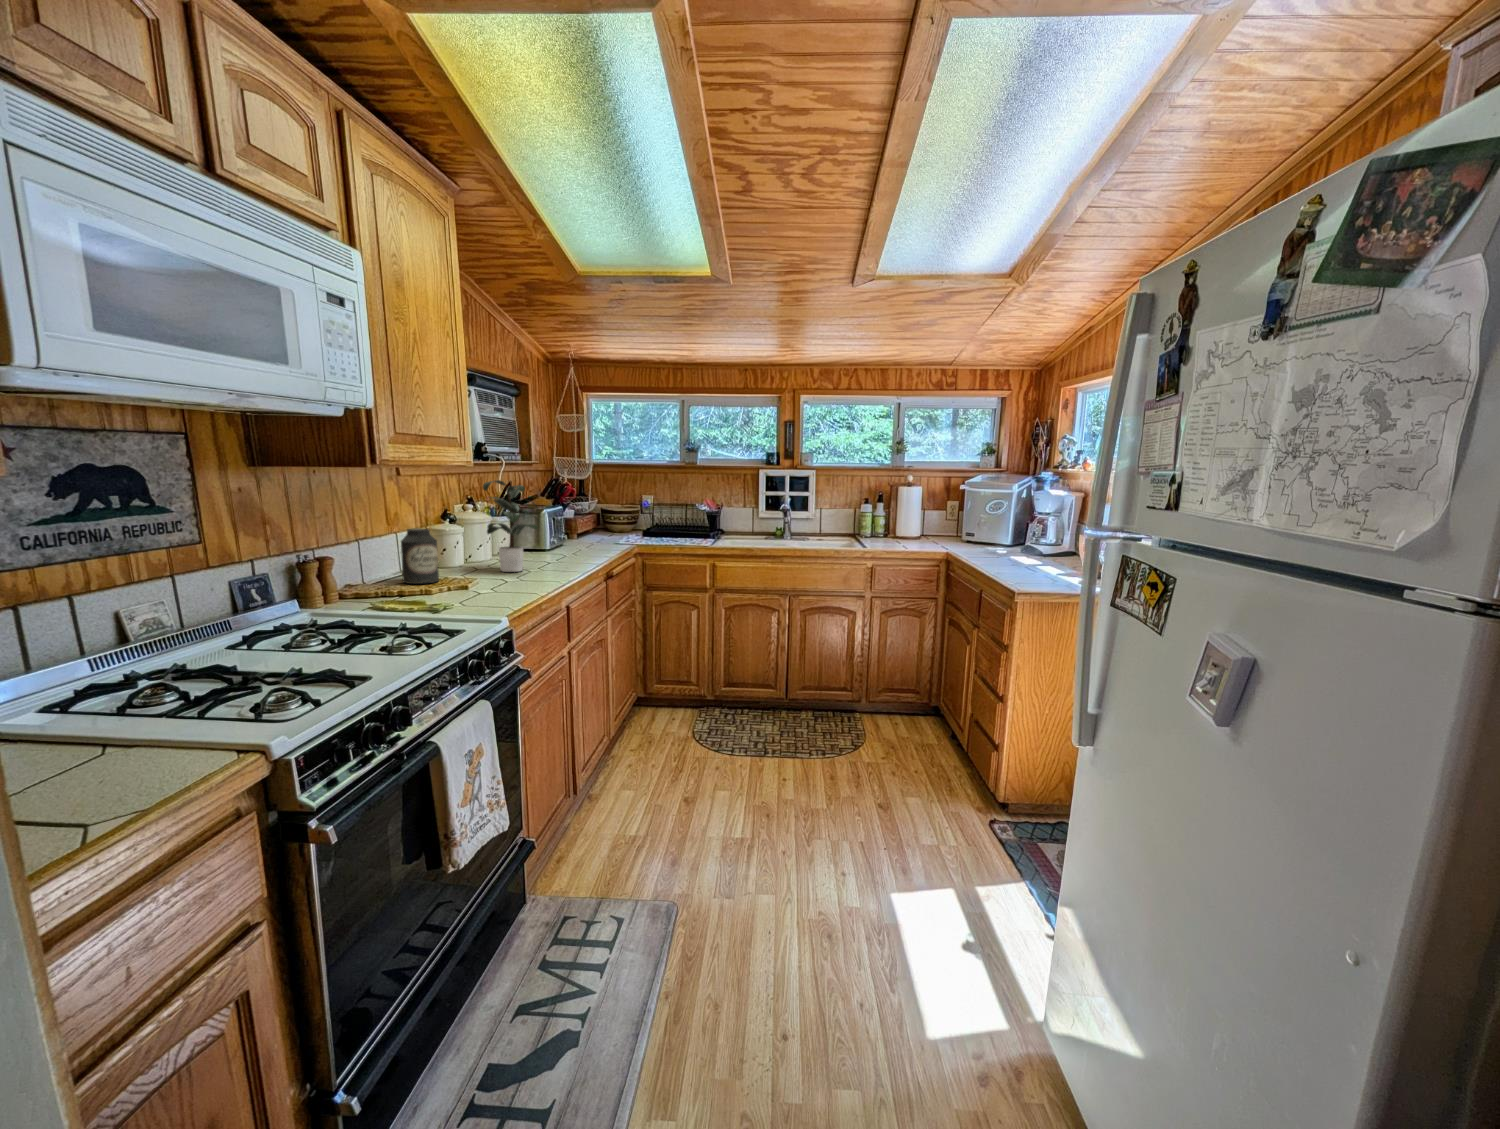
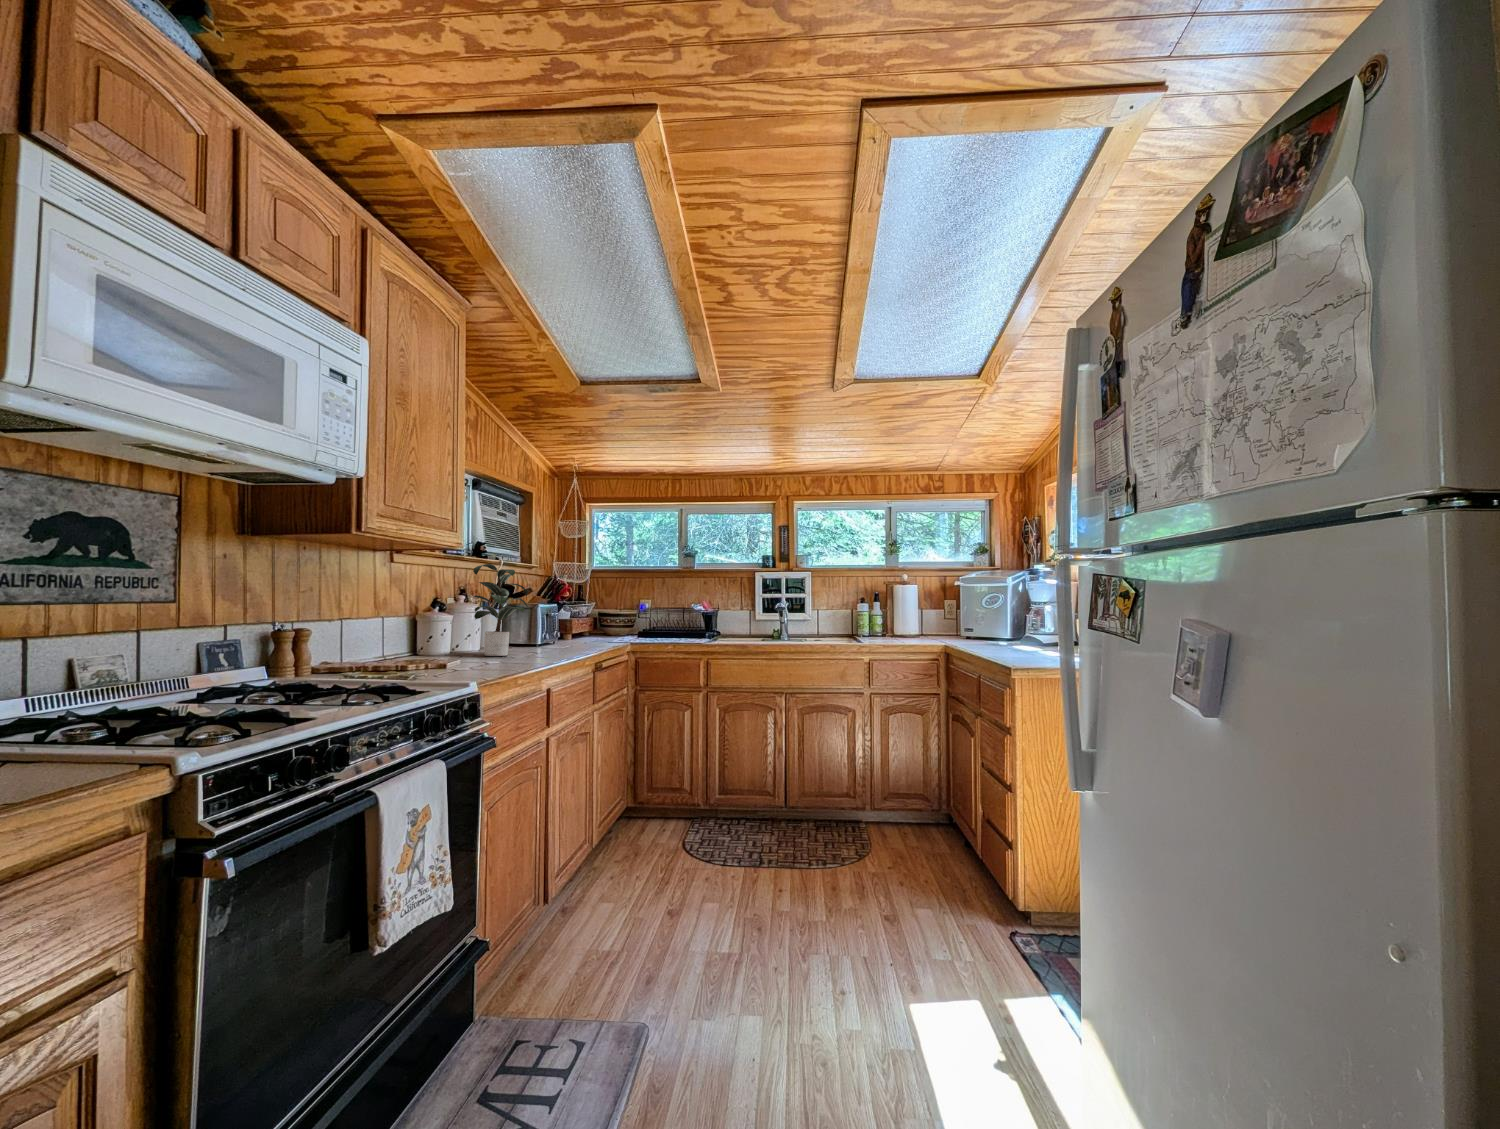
canister: present [401,529,439,584] -> none [382,608,421,662]

